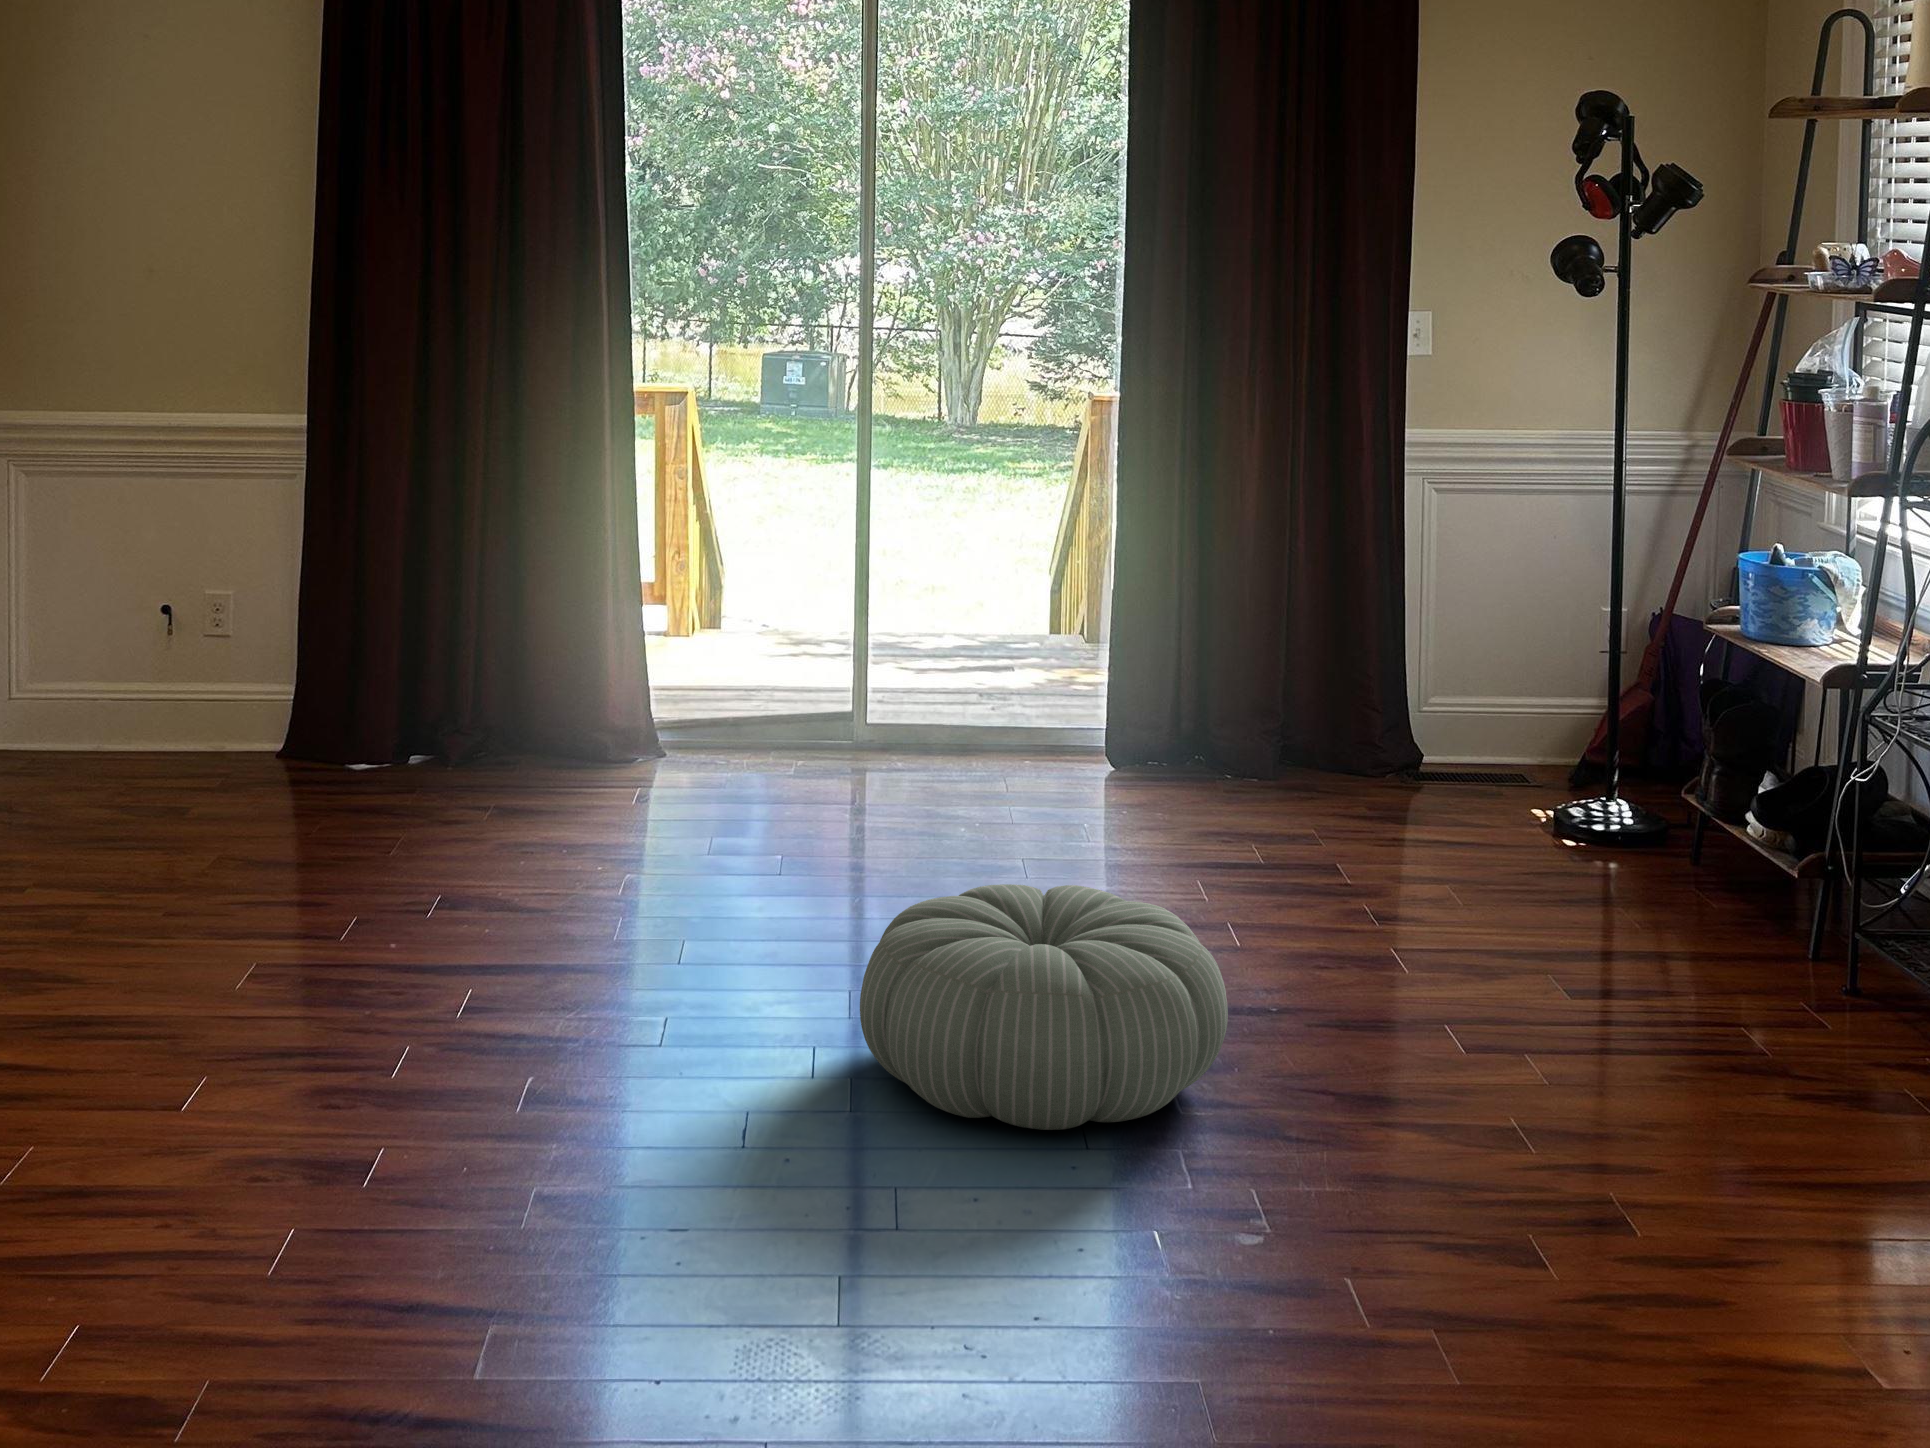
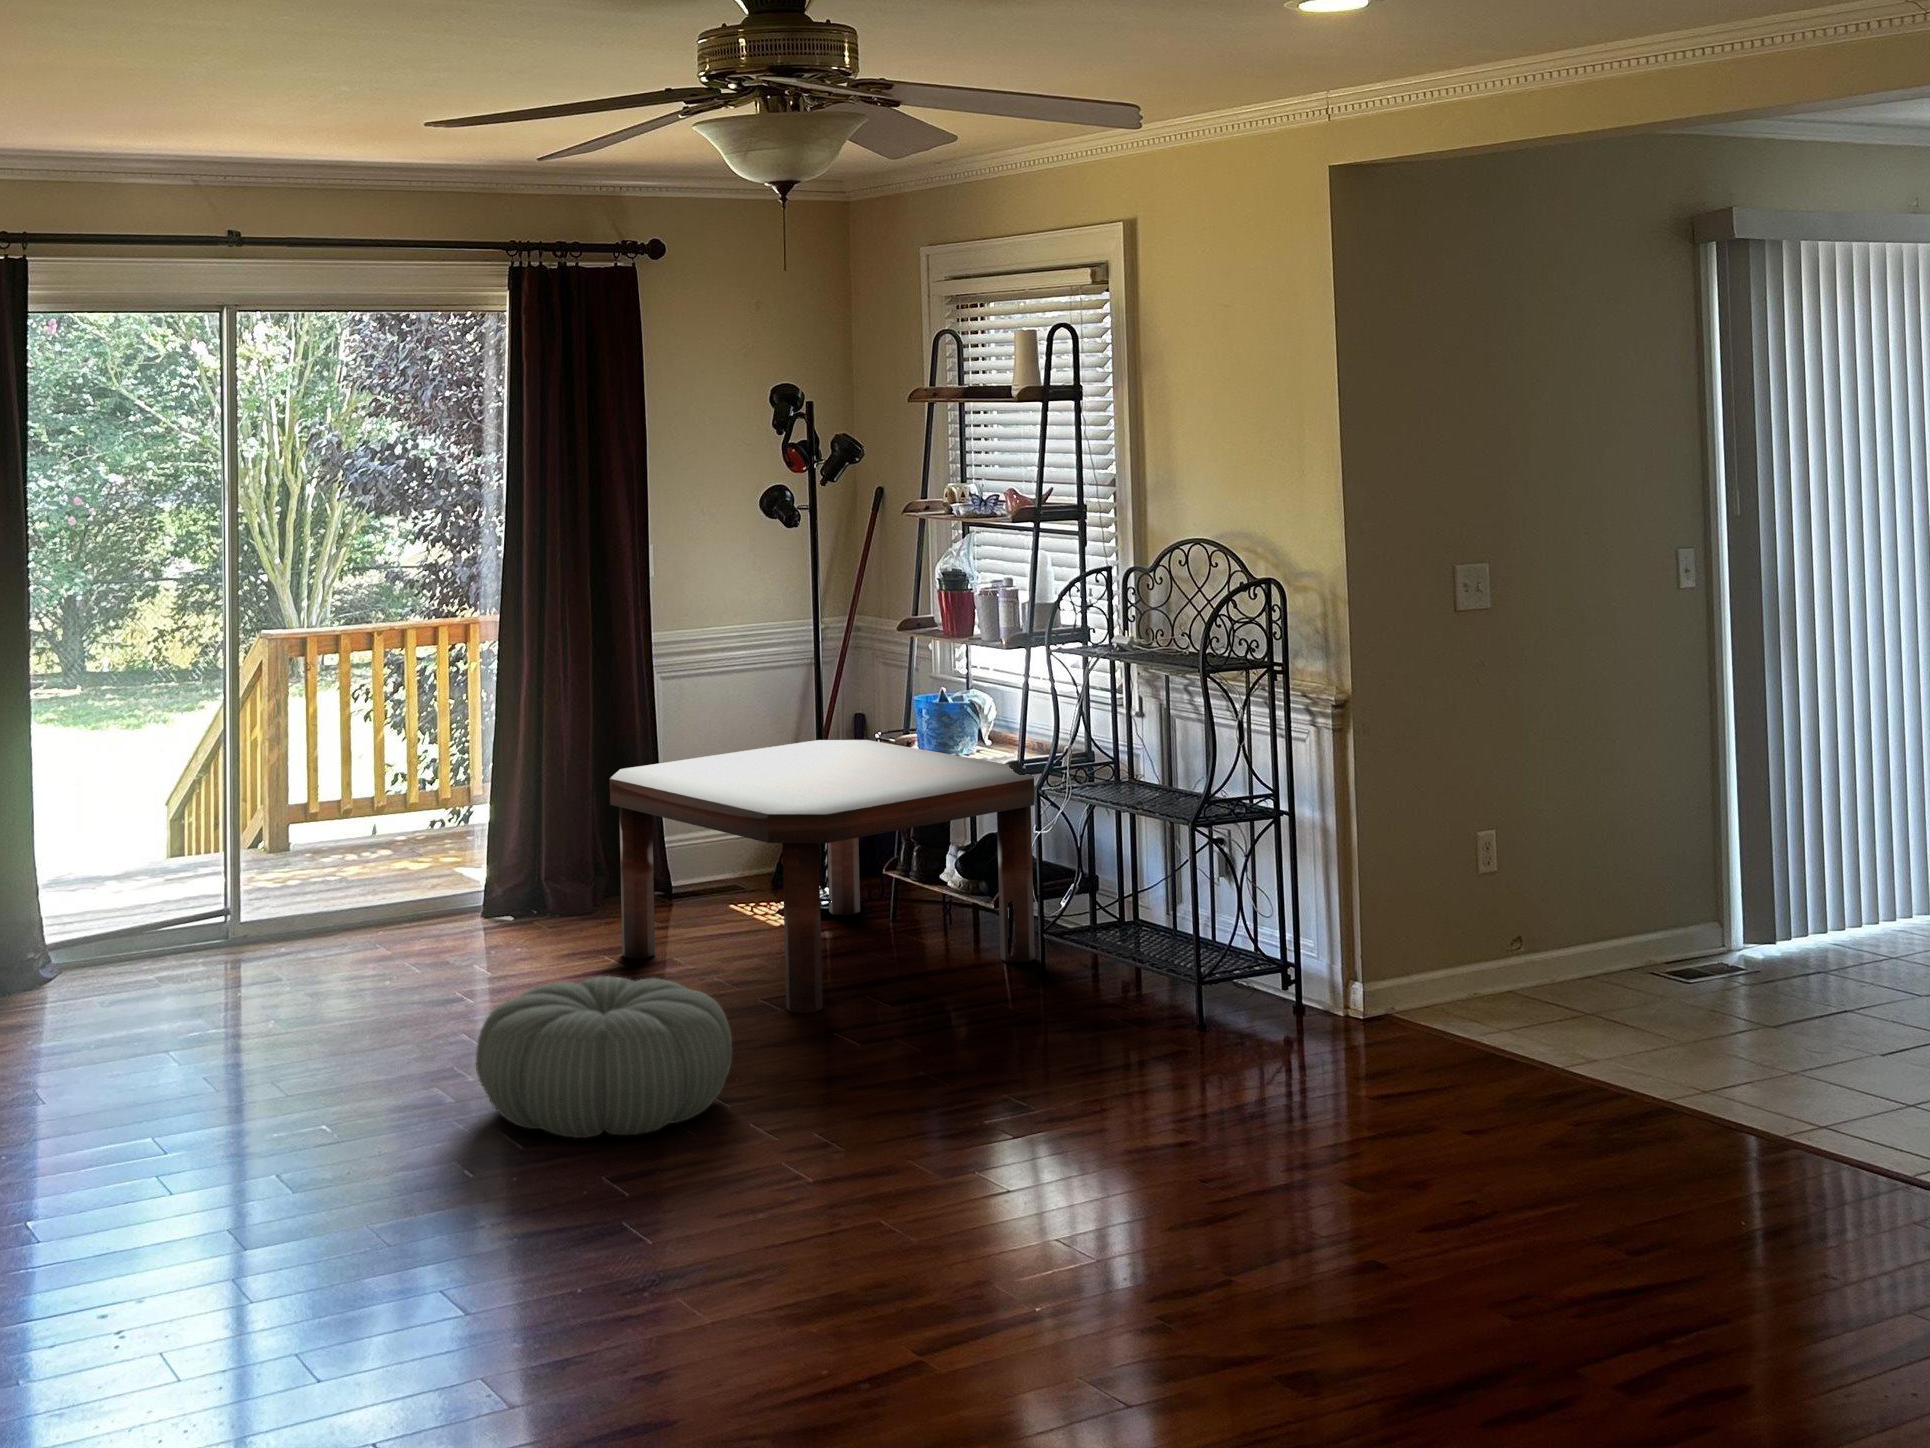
coffee table: none [1263,587,1885,979] -> present [610,740,1035,1013]

